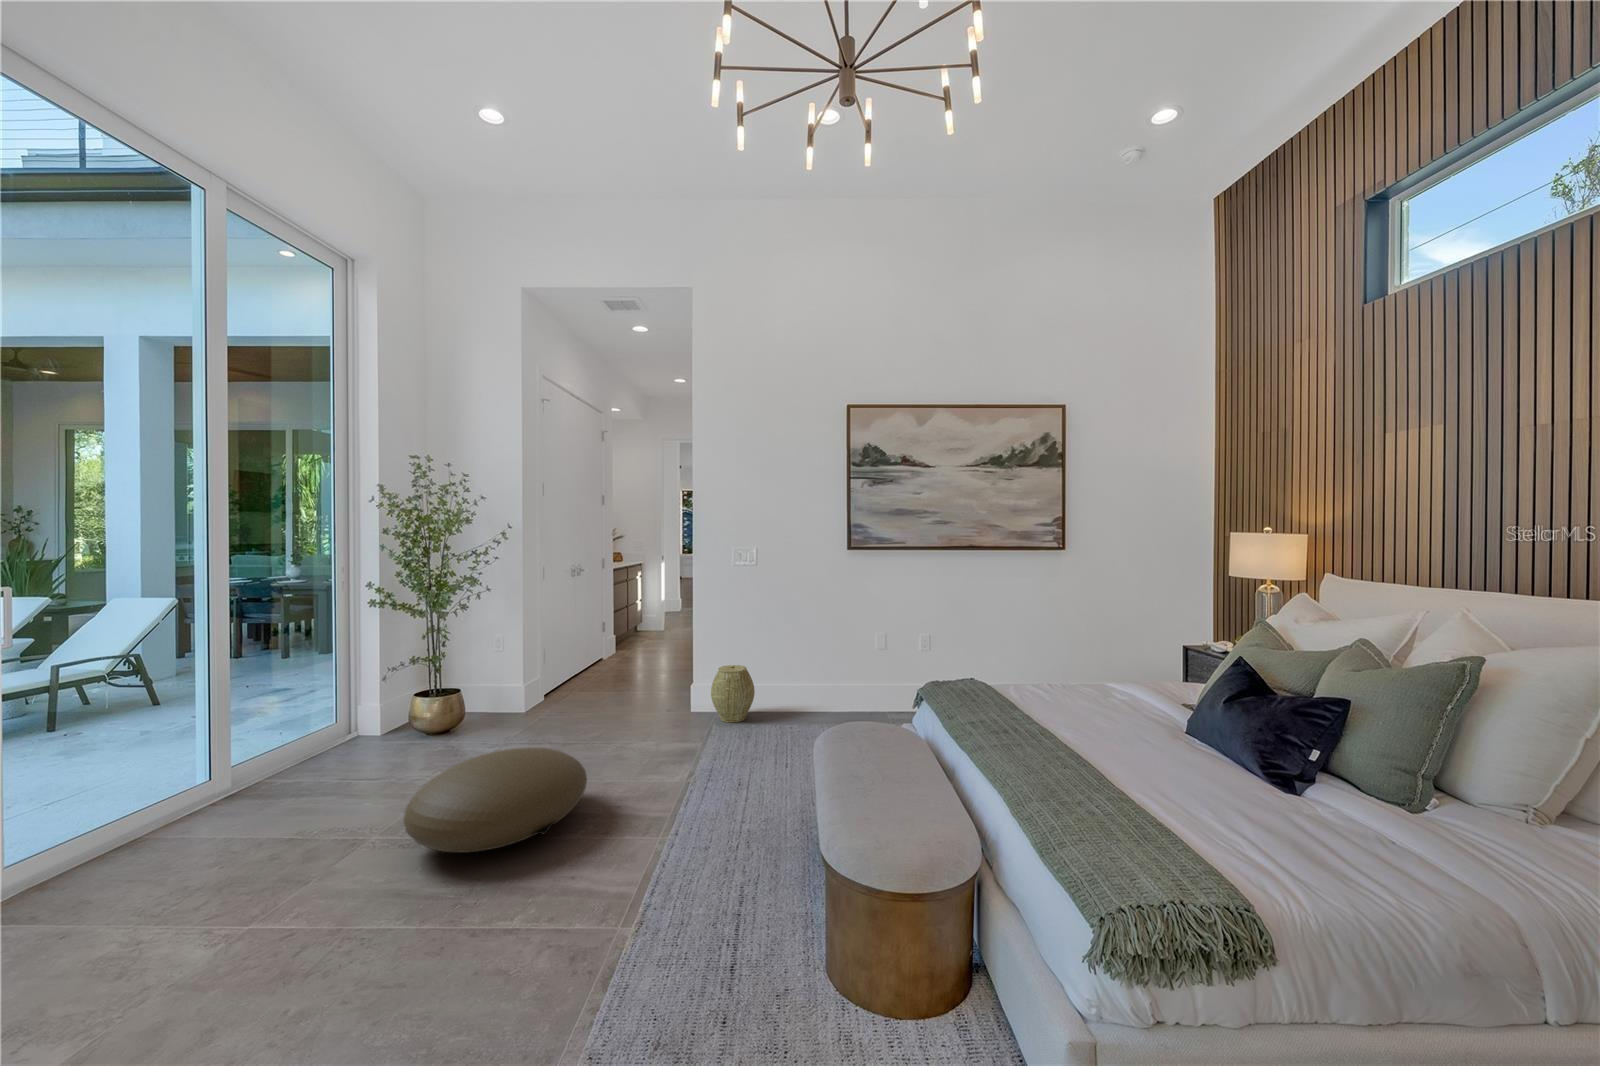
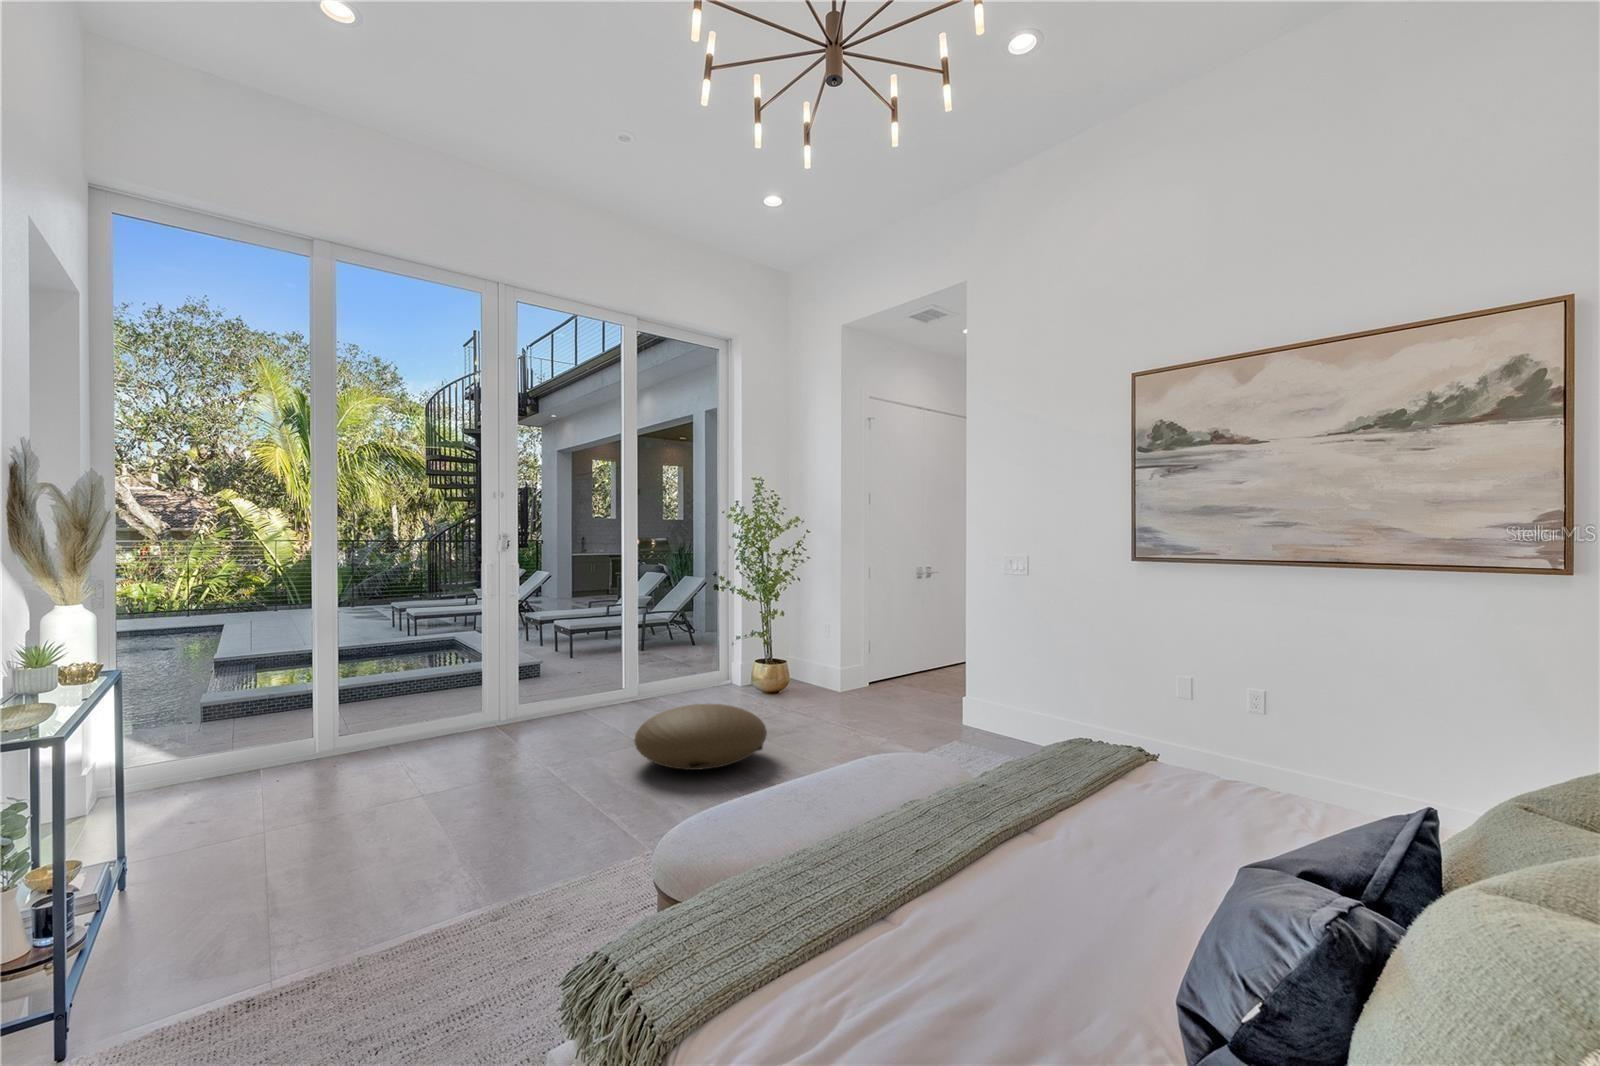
woven basket: present [711,665,755,722] -> none [962,685,1011,749]

